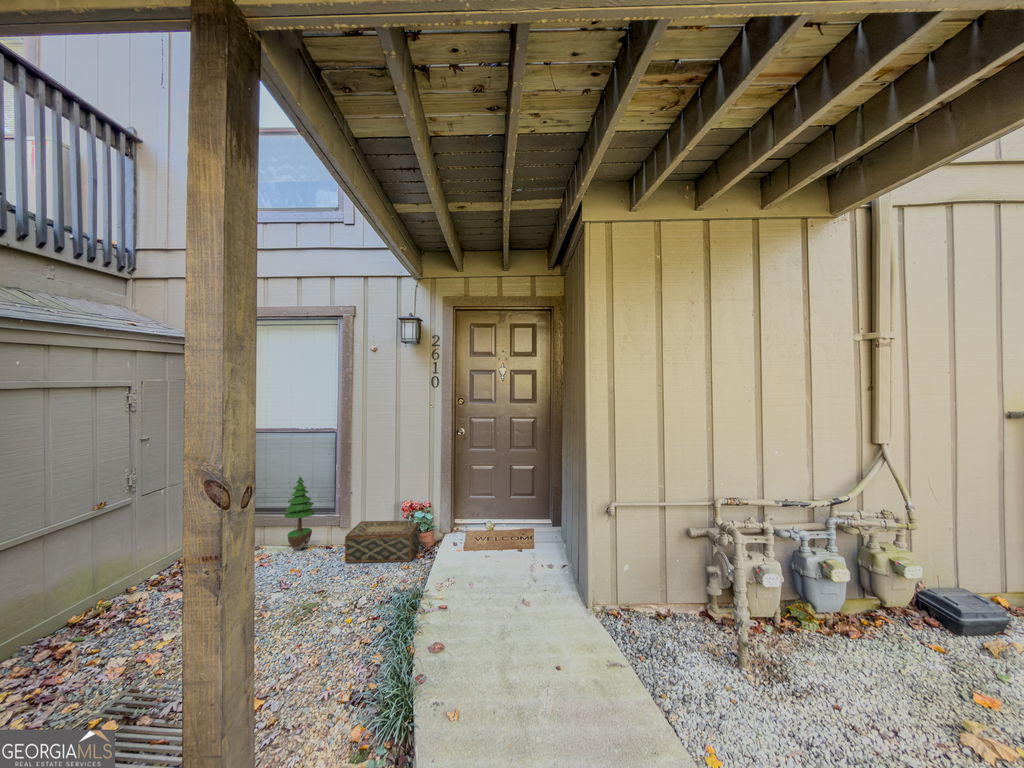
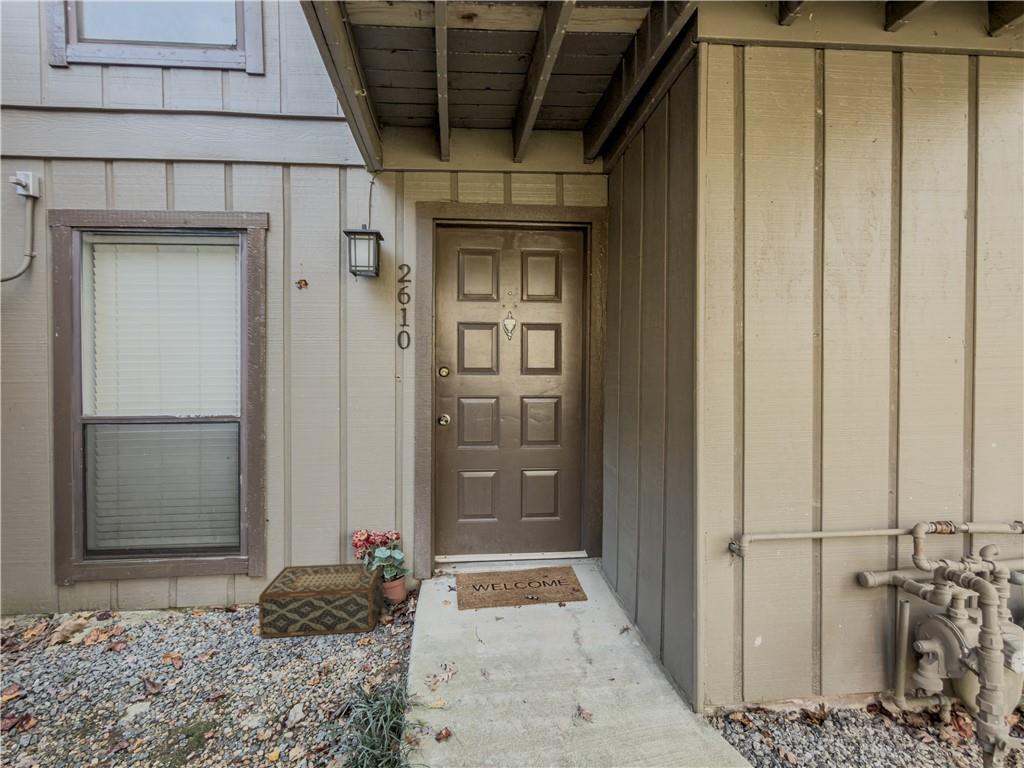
potted tree: present [284,476,315,550] -> none [152,495,207,616]

